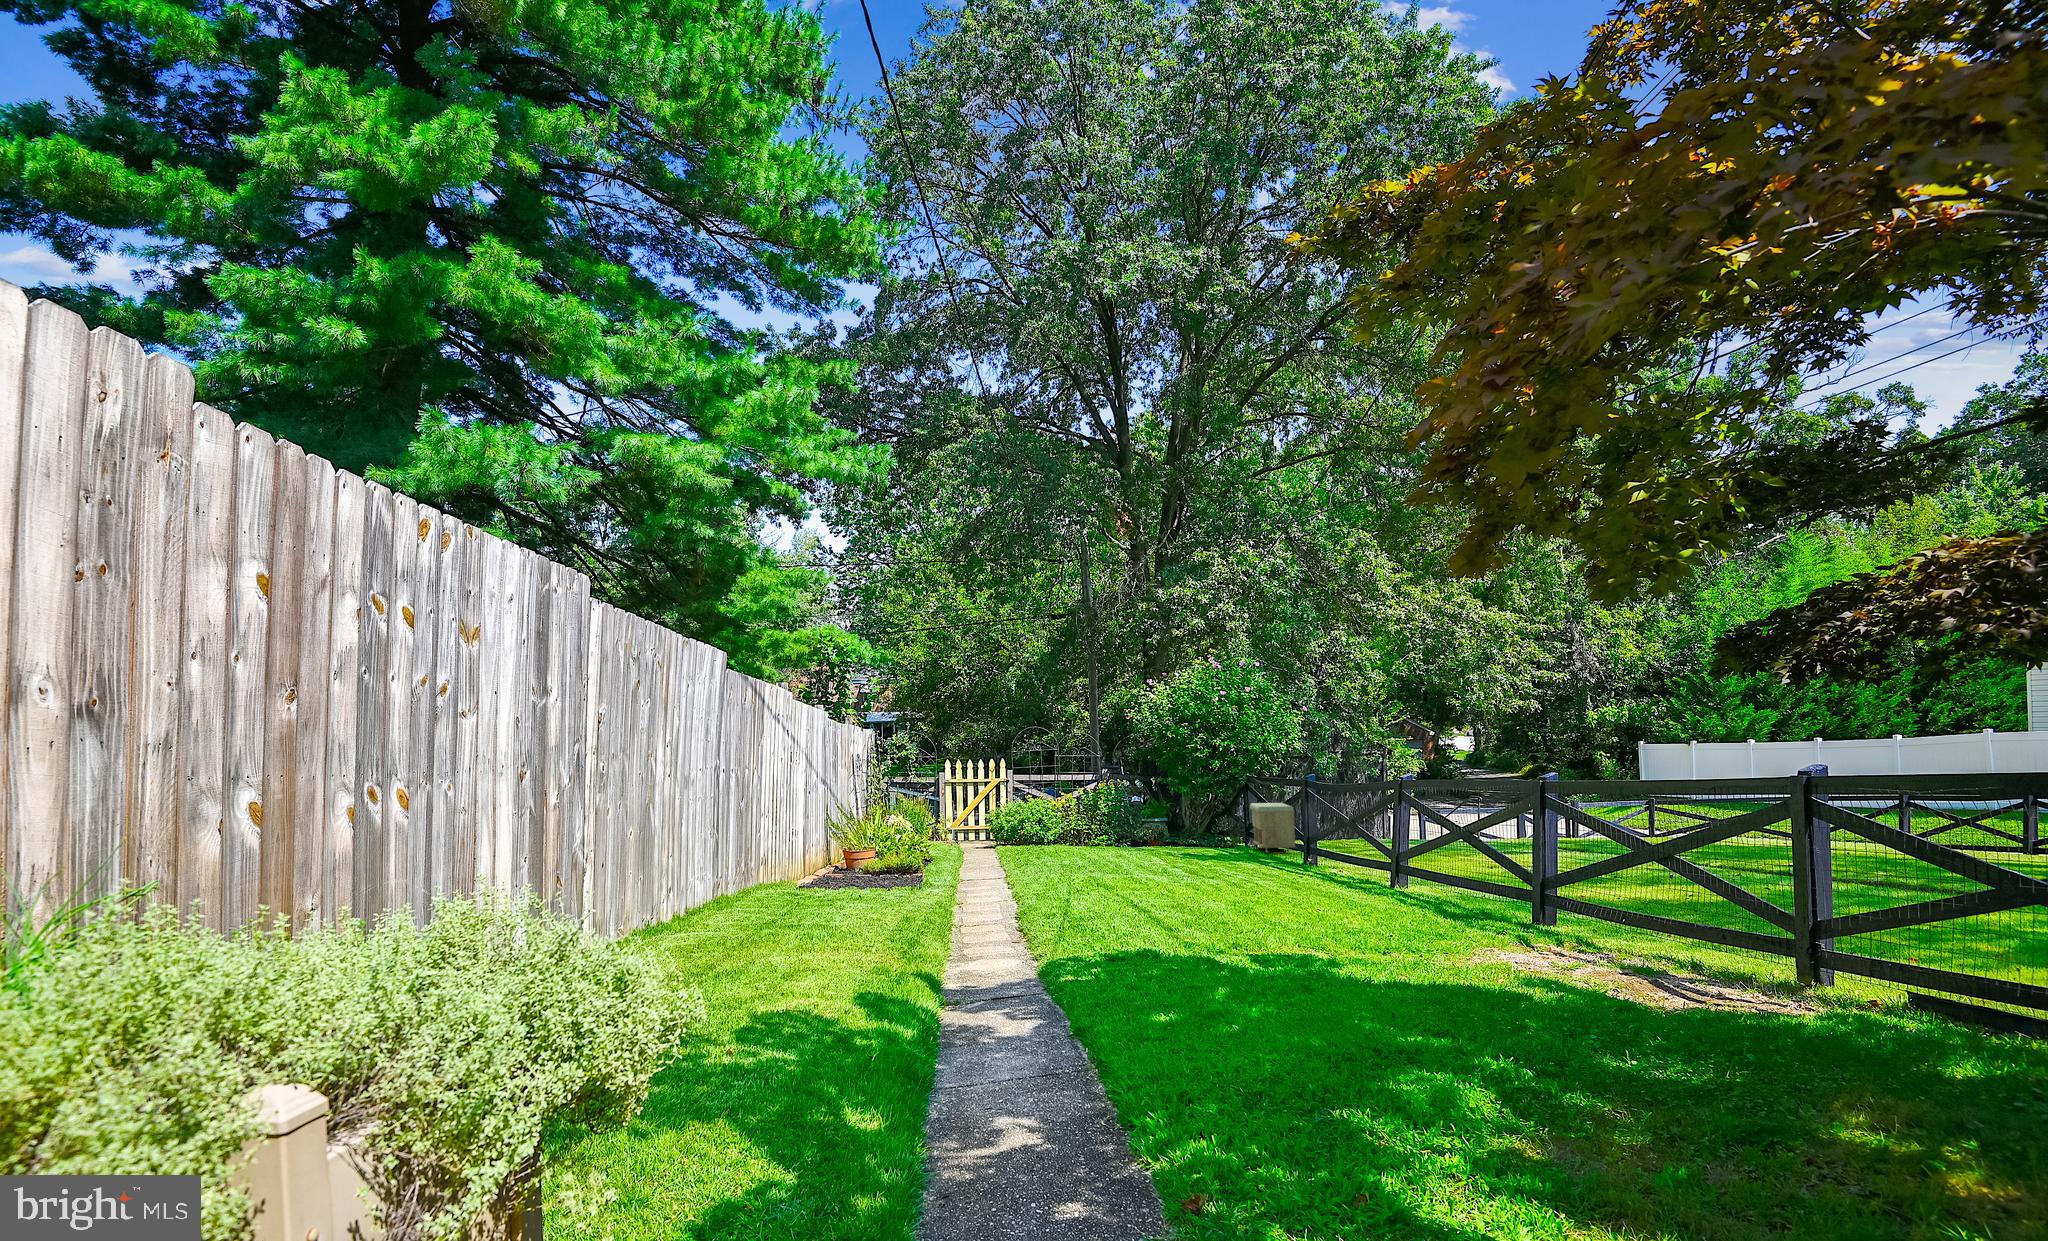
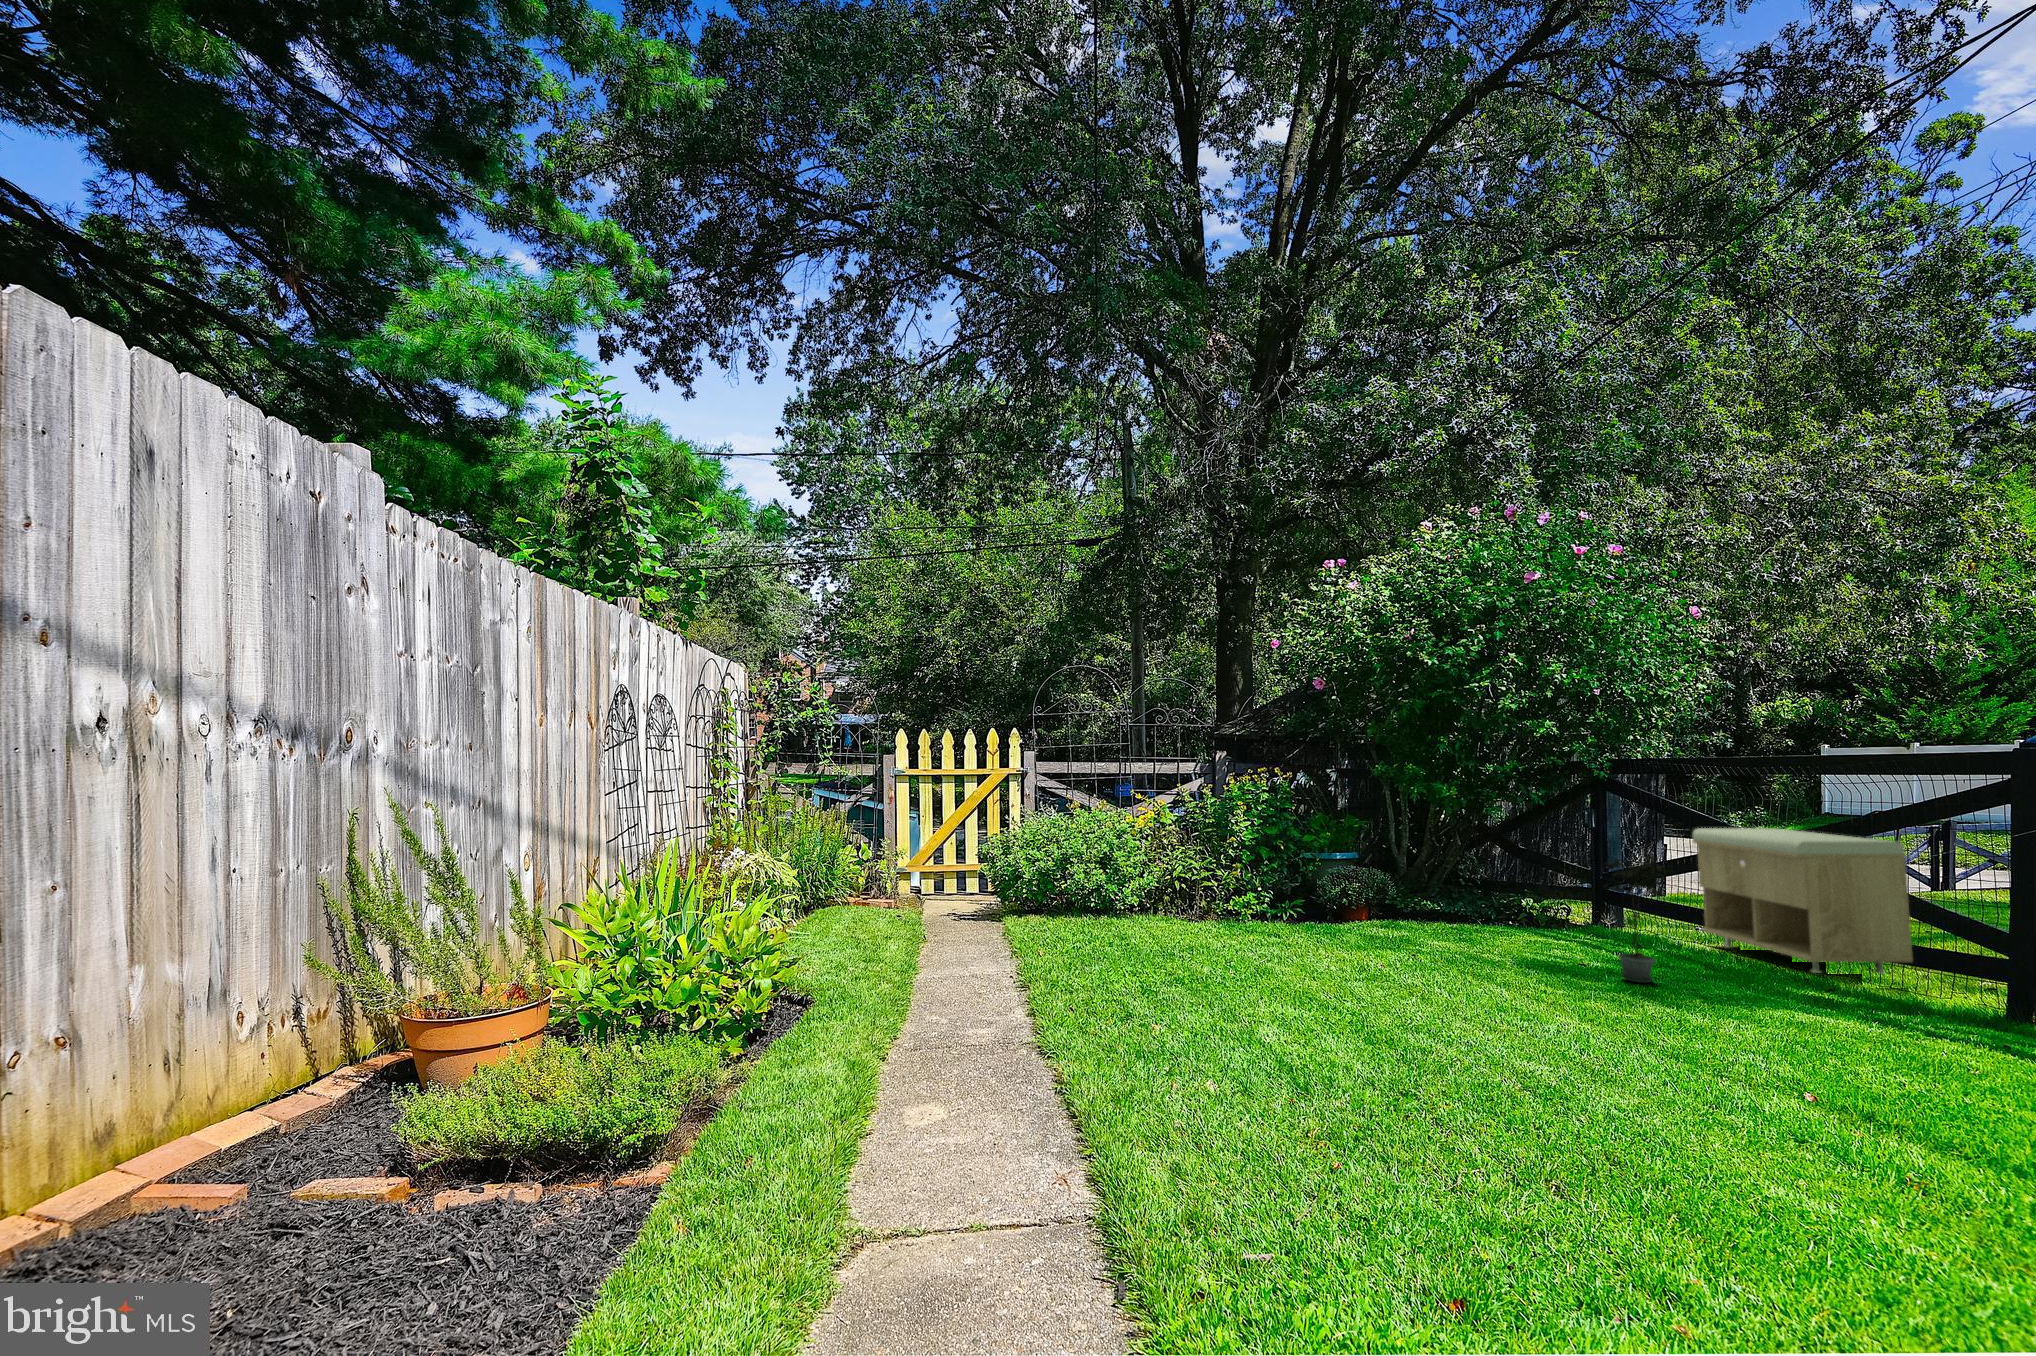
potted plant: none [1188,809,1208,854] -> present [1605,852,1677,983]

